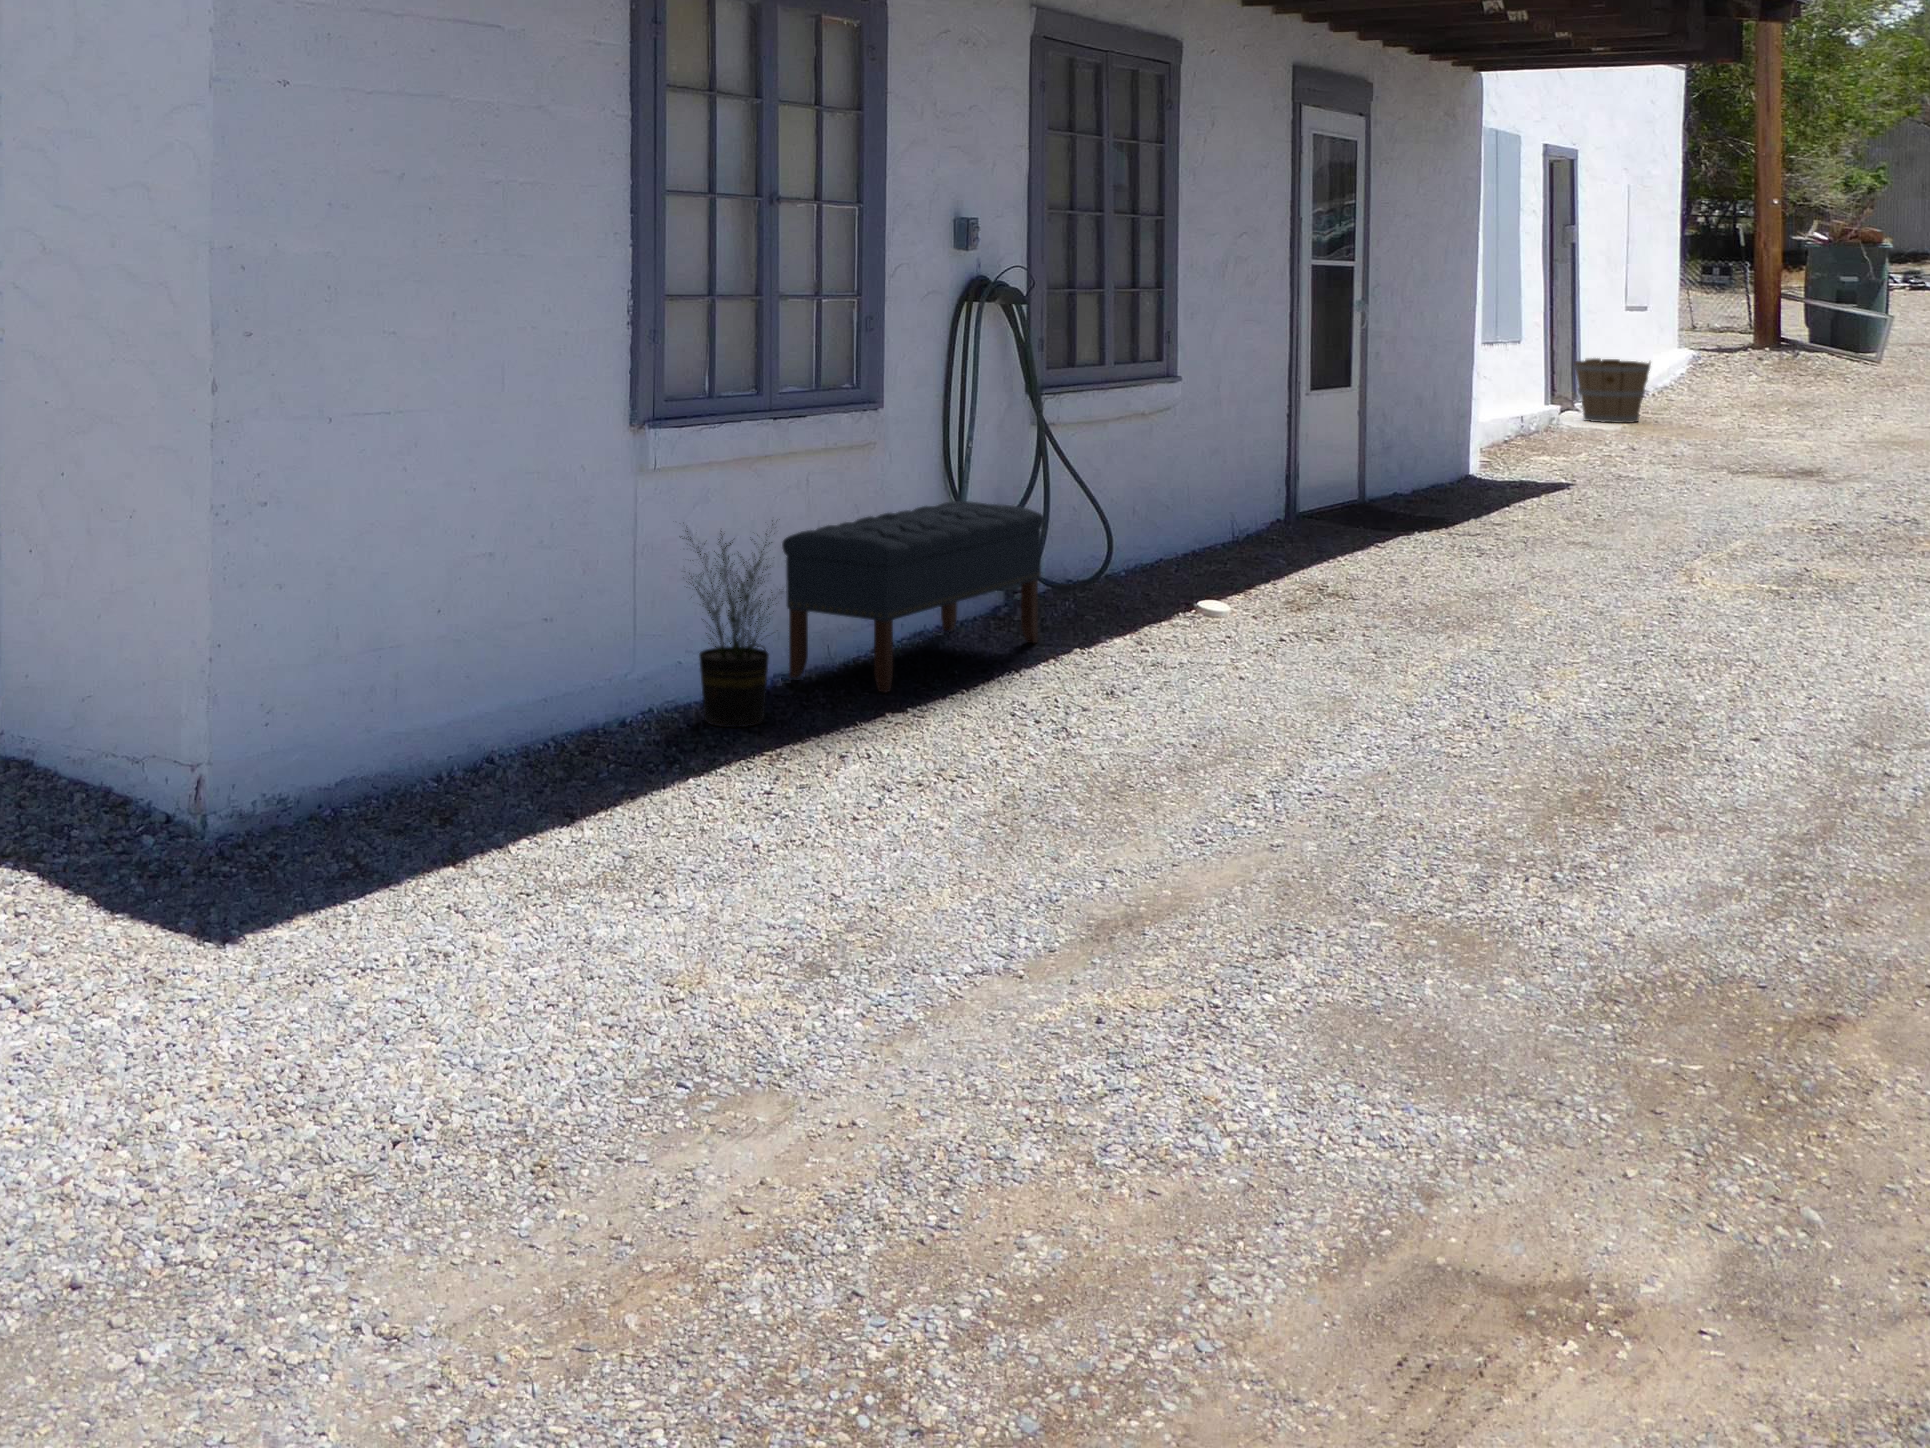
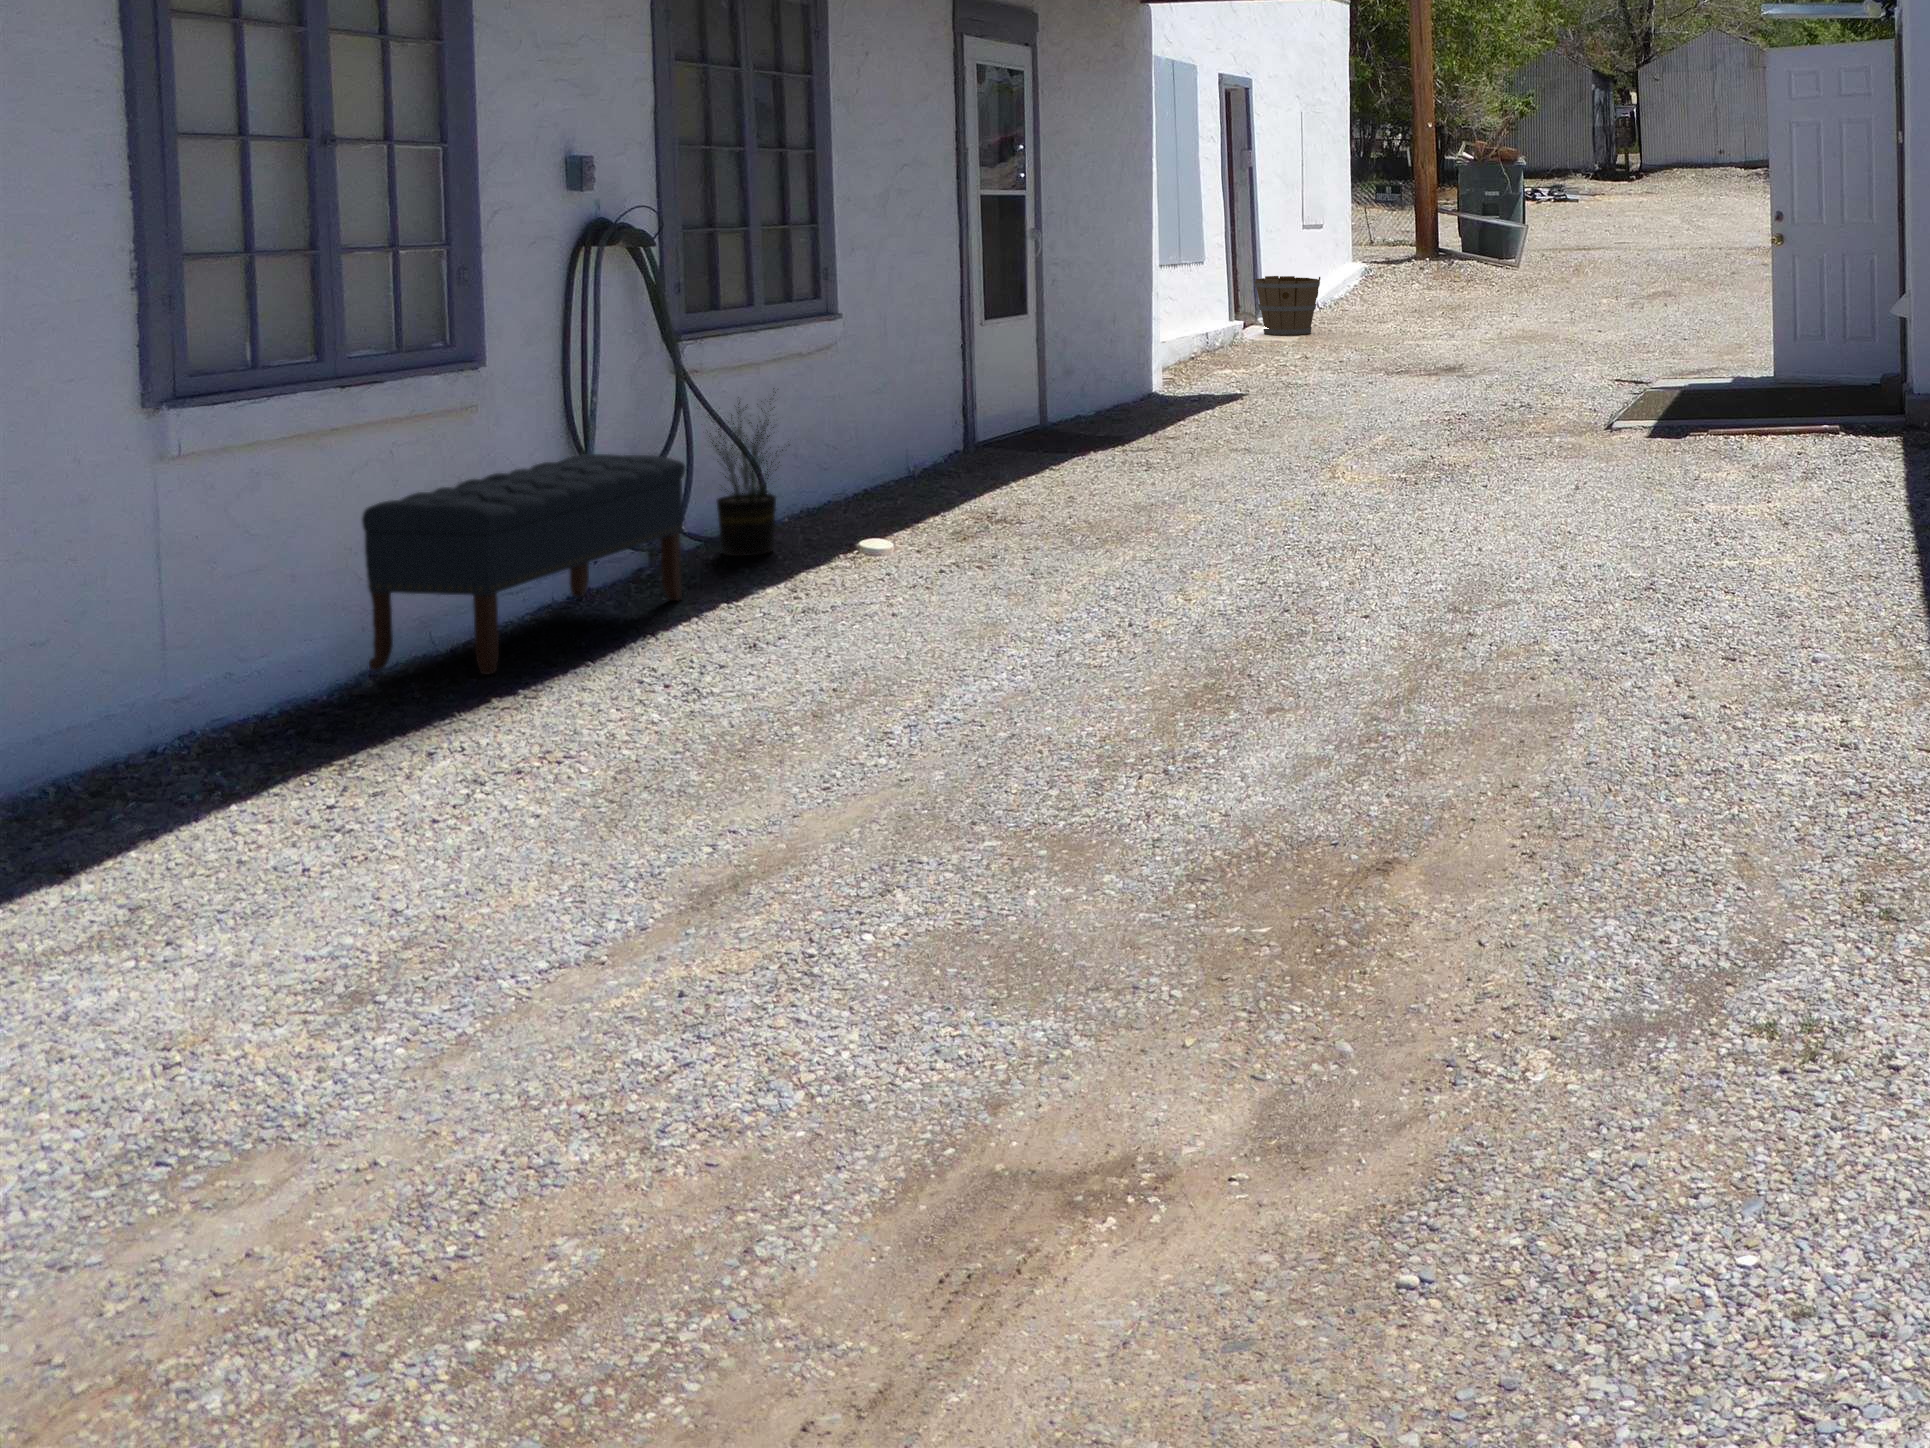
potted plant: present [680,520,777,727] -> present [707,388,790,556]

